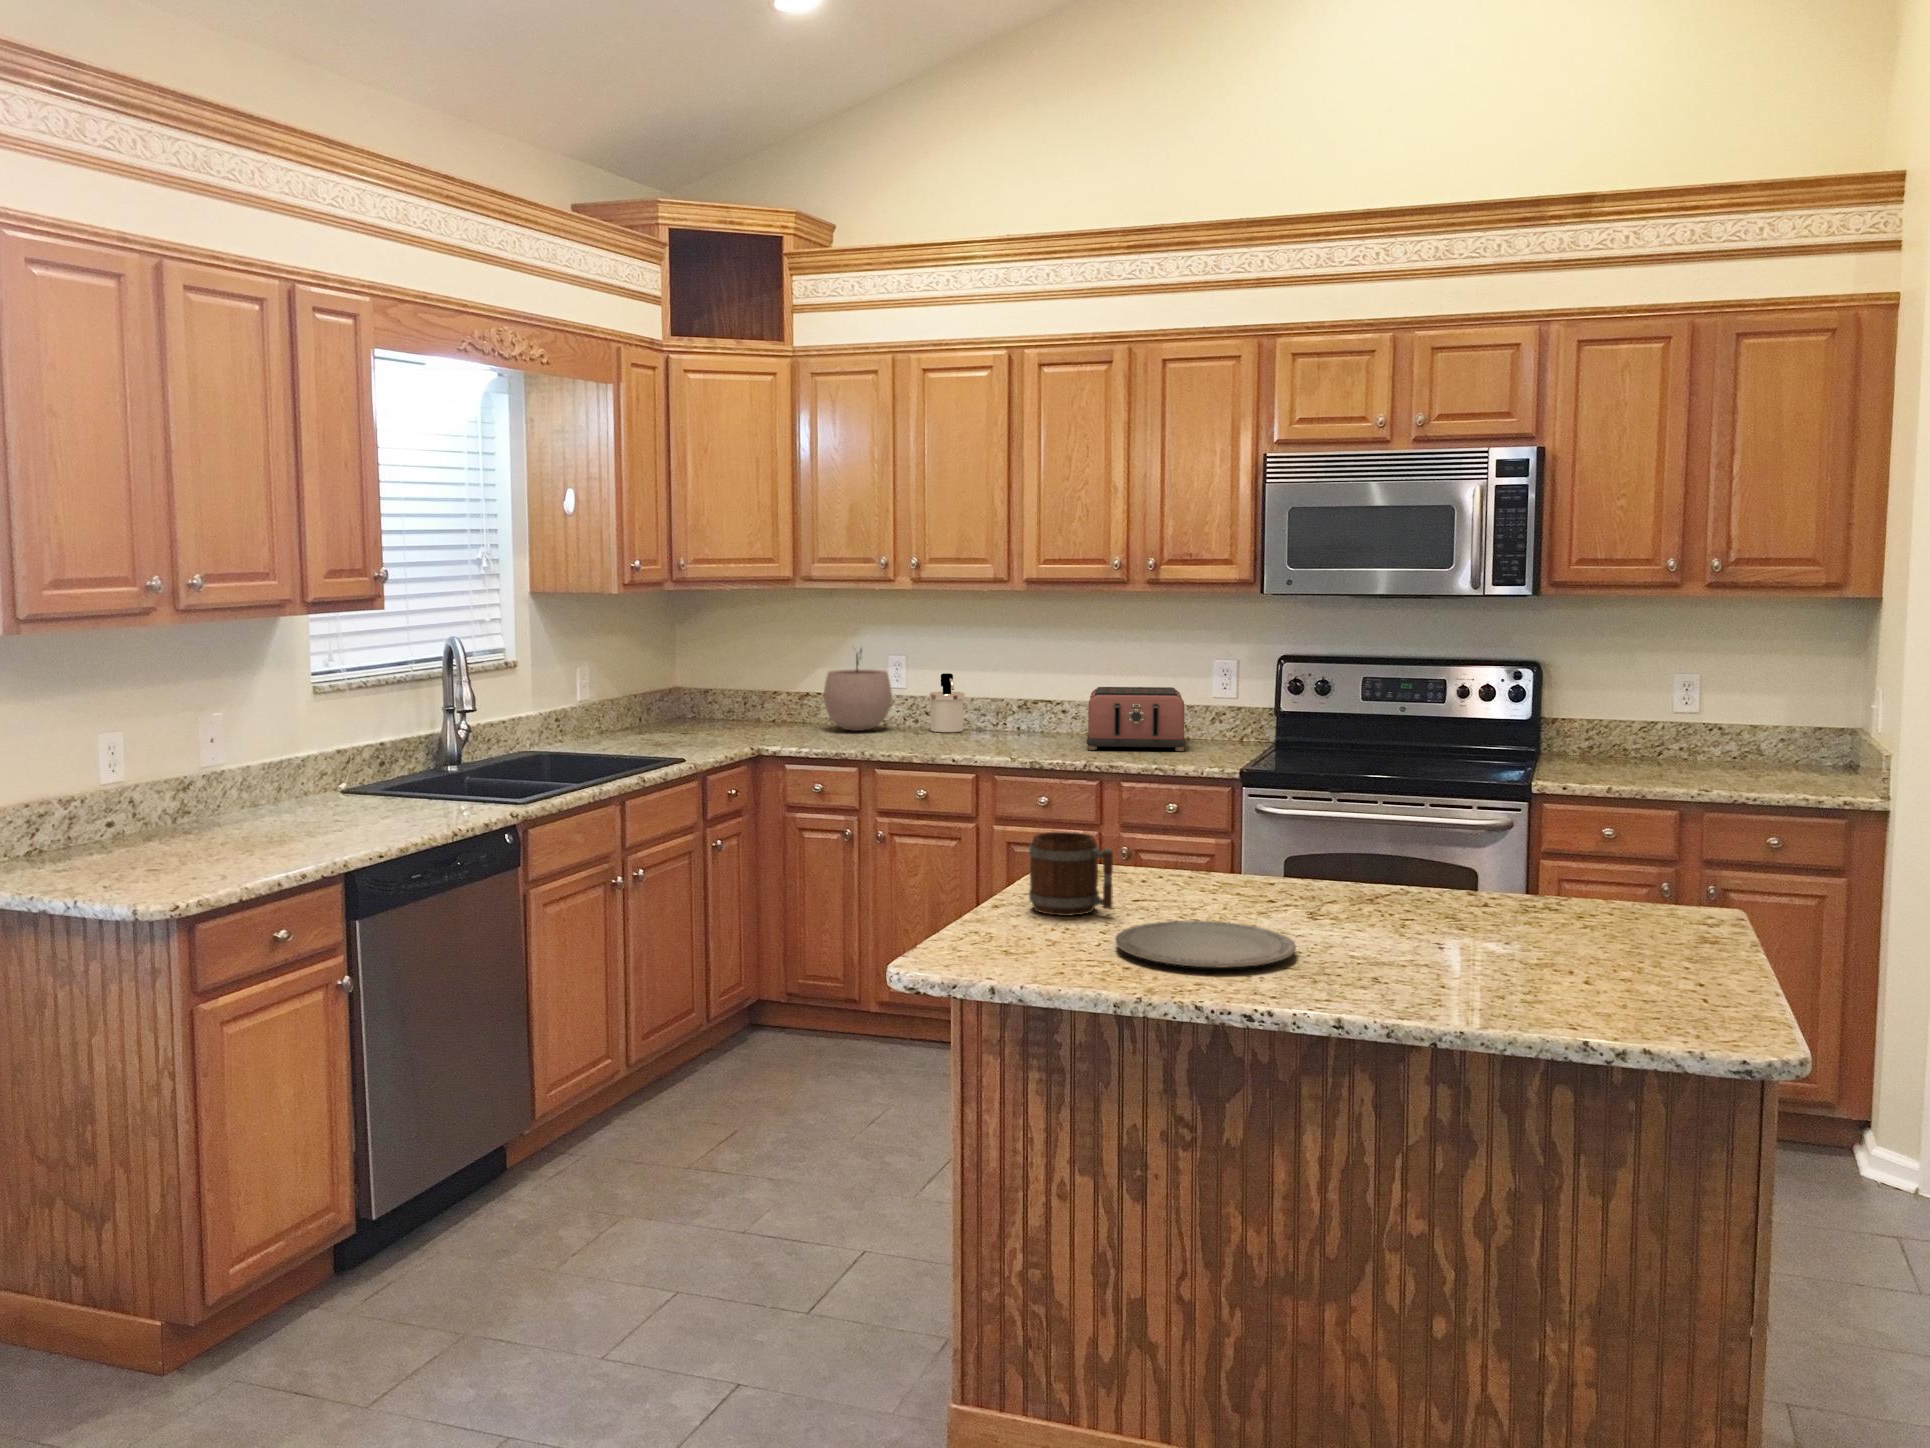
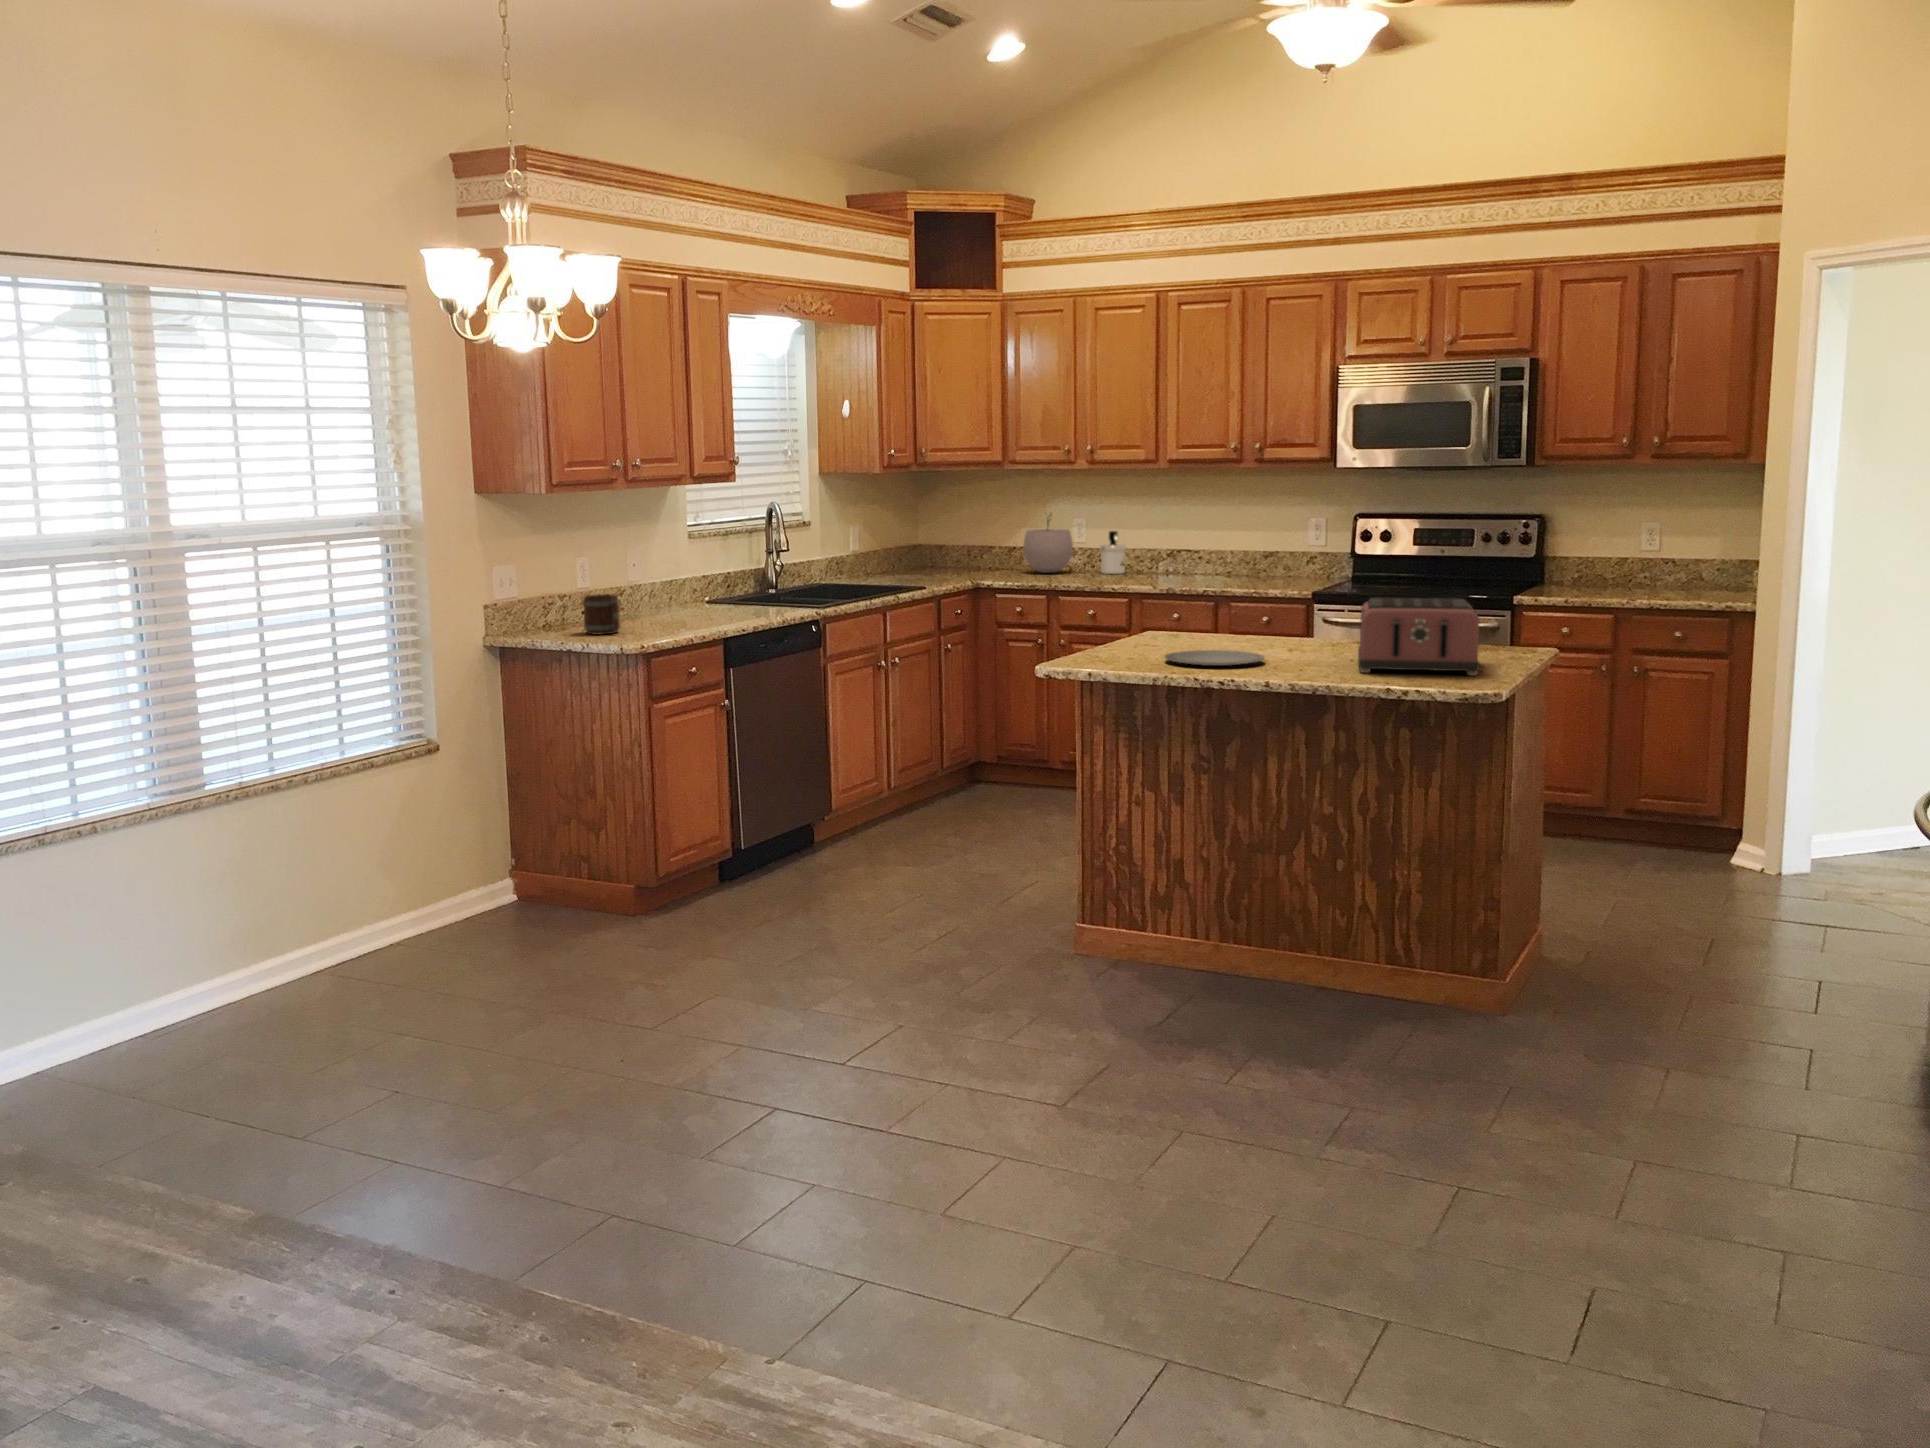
toaster: present [1087,687,1186,751] -> present [1358,598,1480,676]
mug: present [1029,832,1113,916] -> present [583,594,620,635]

